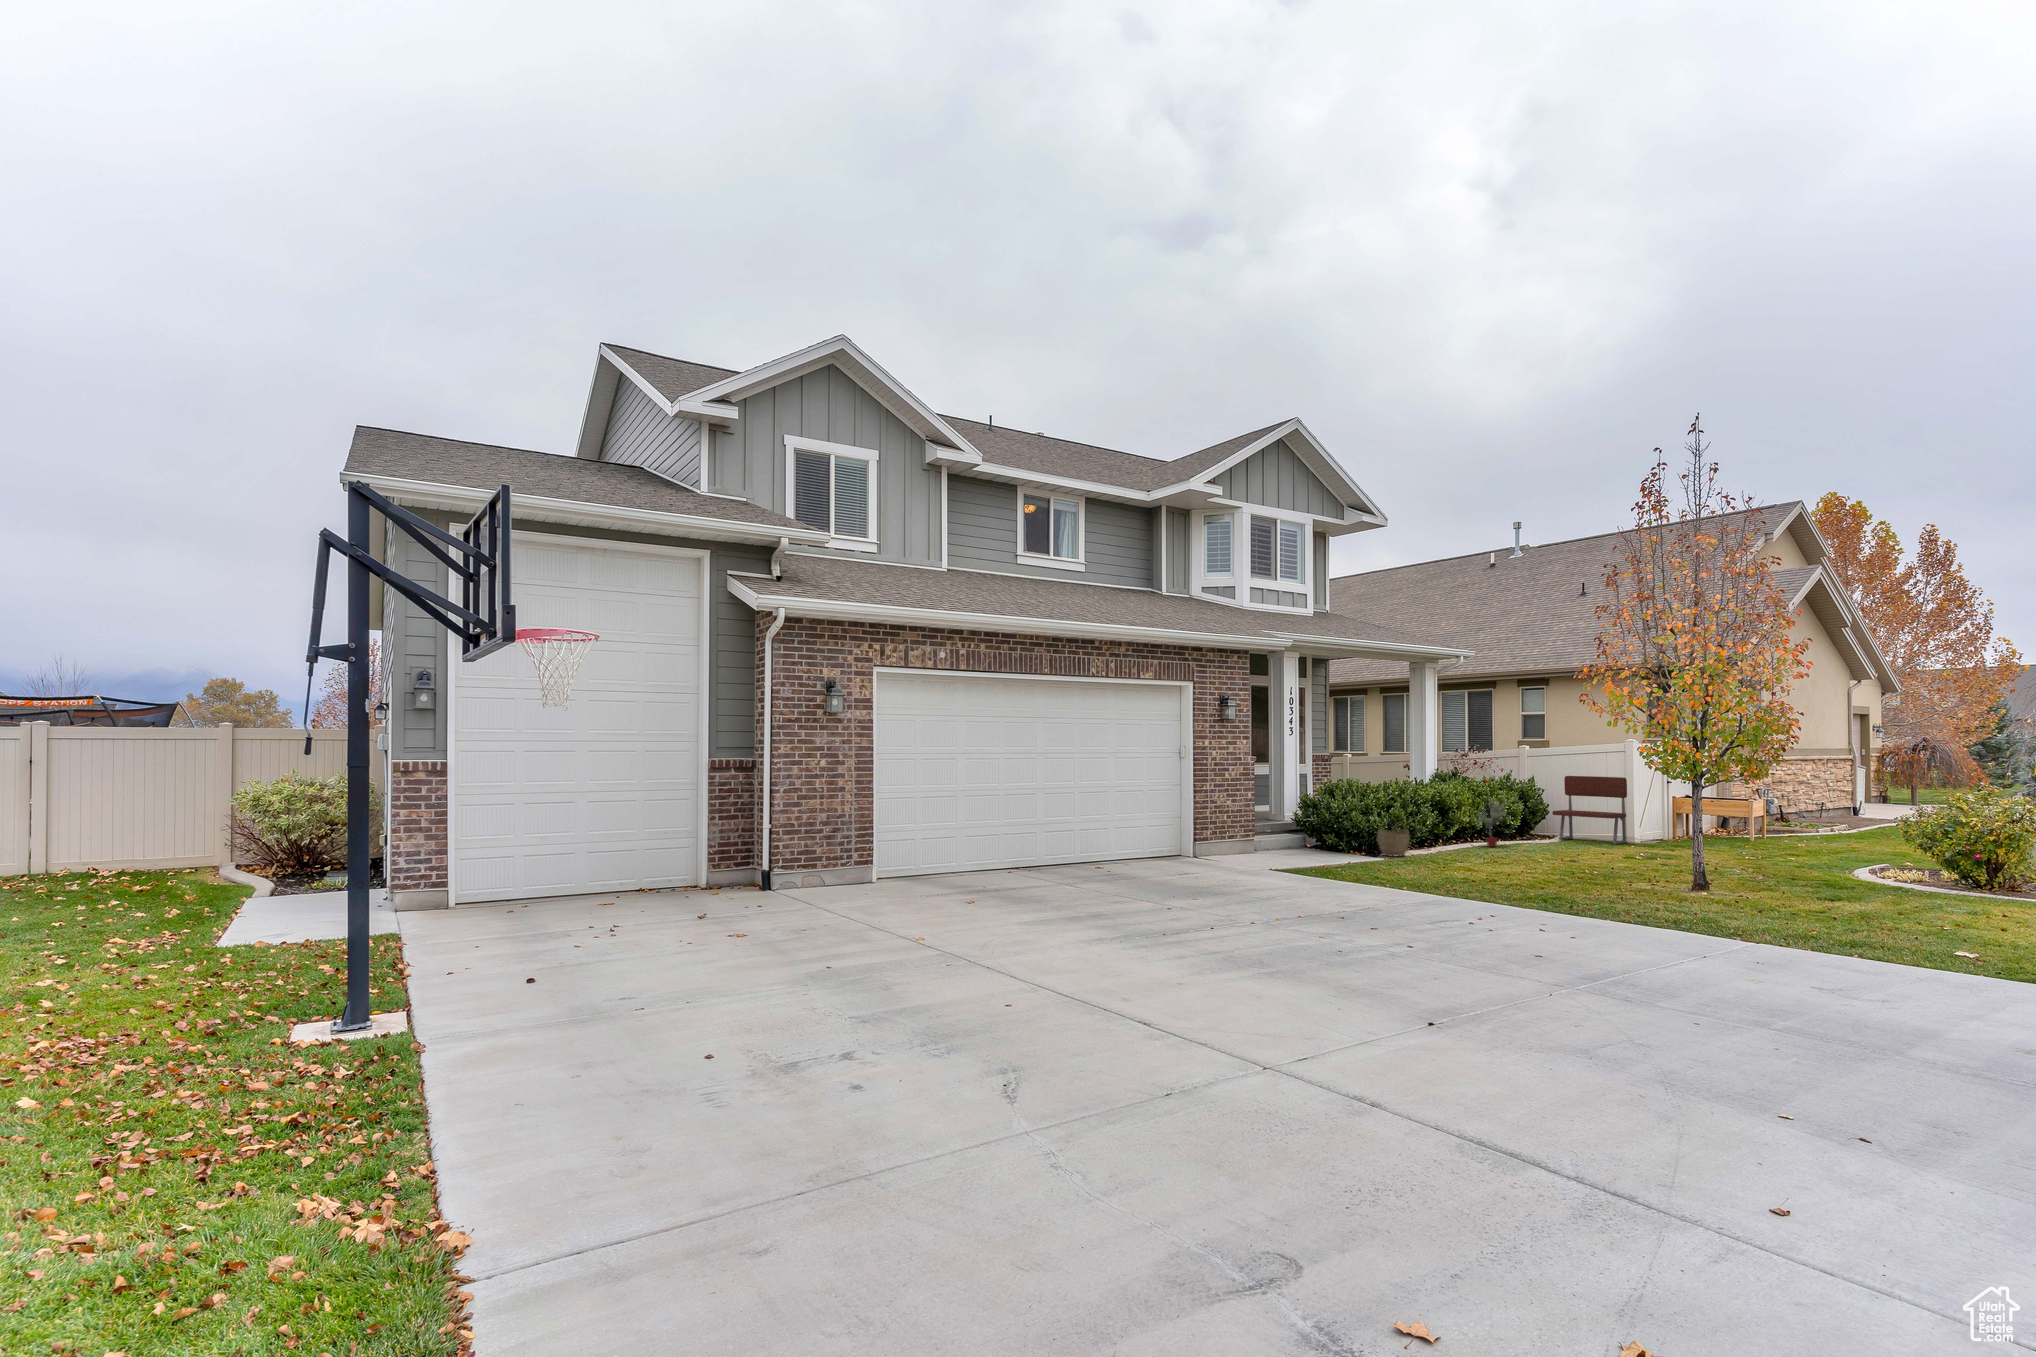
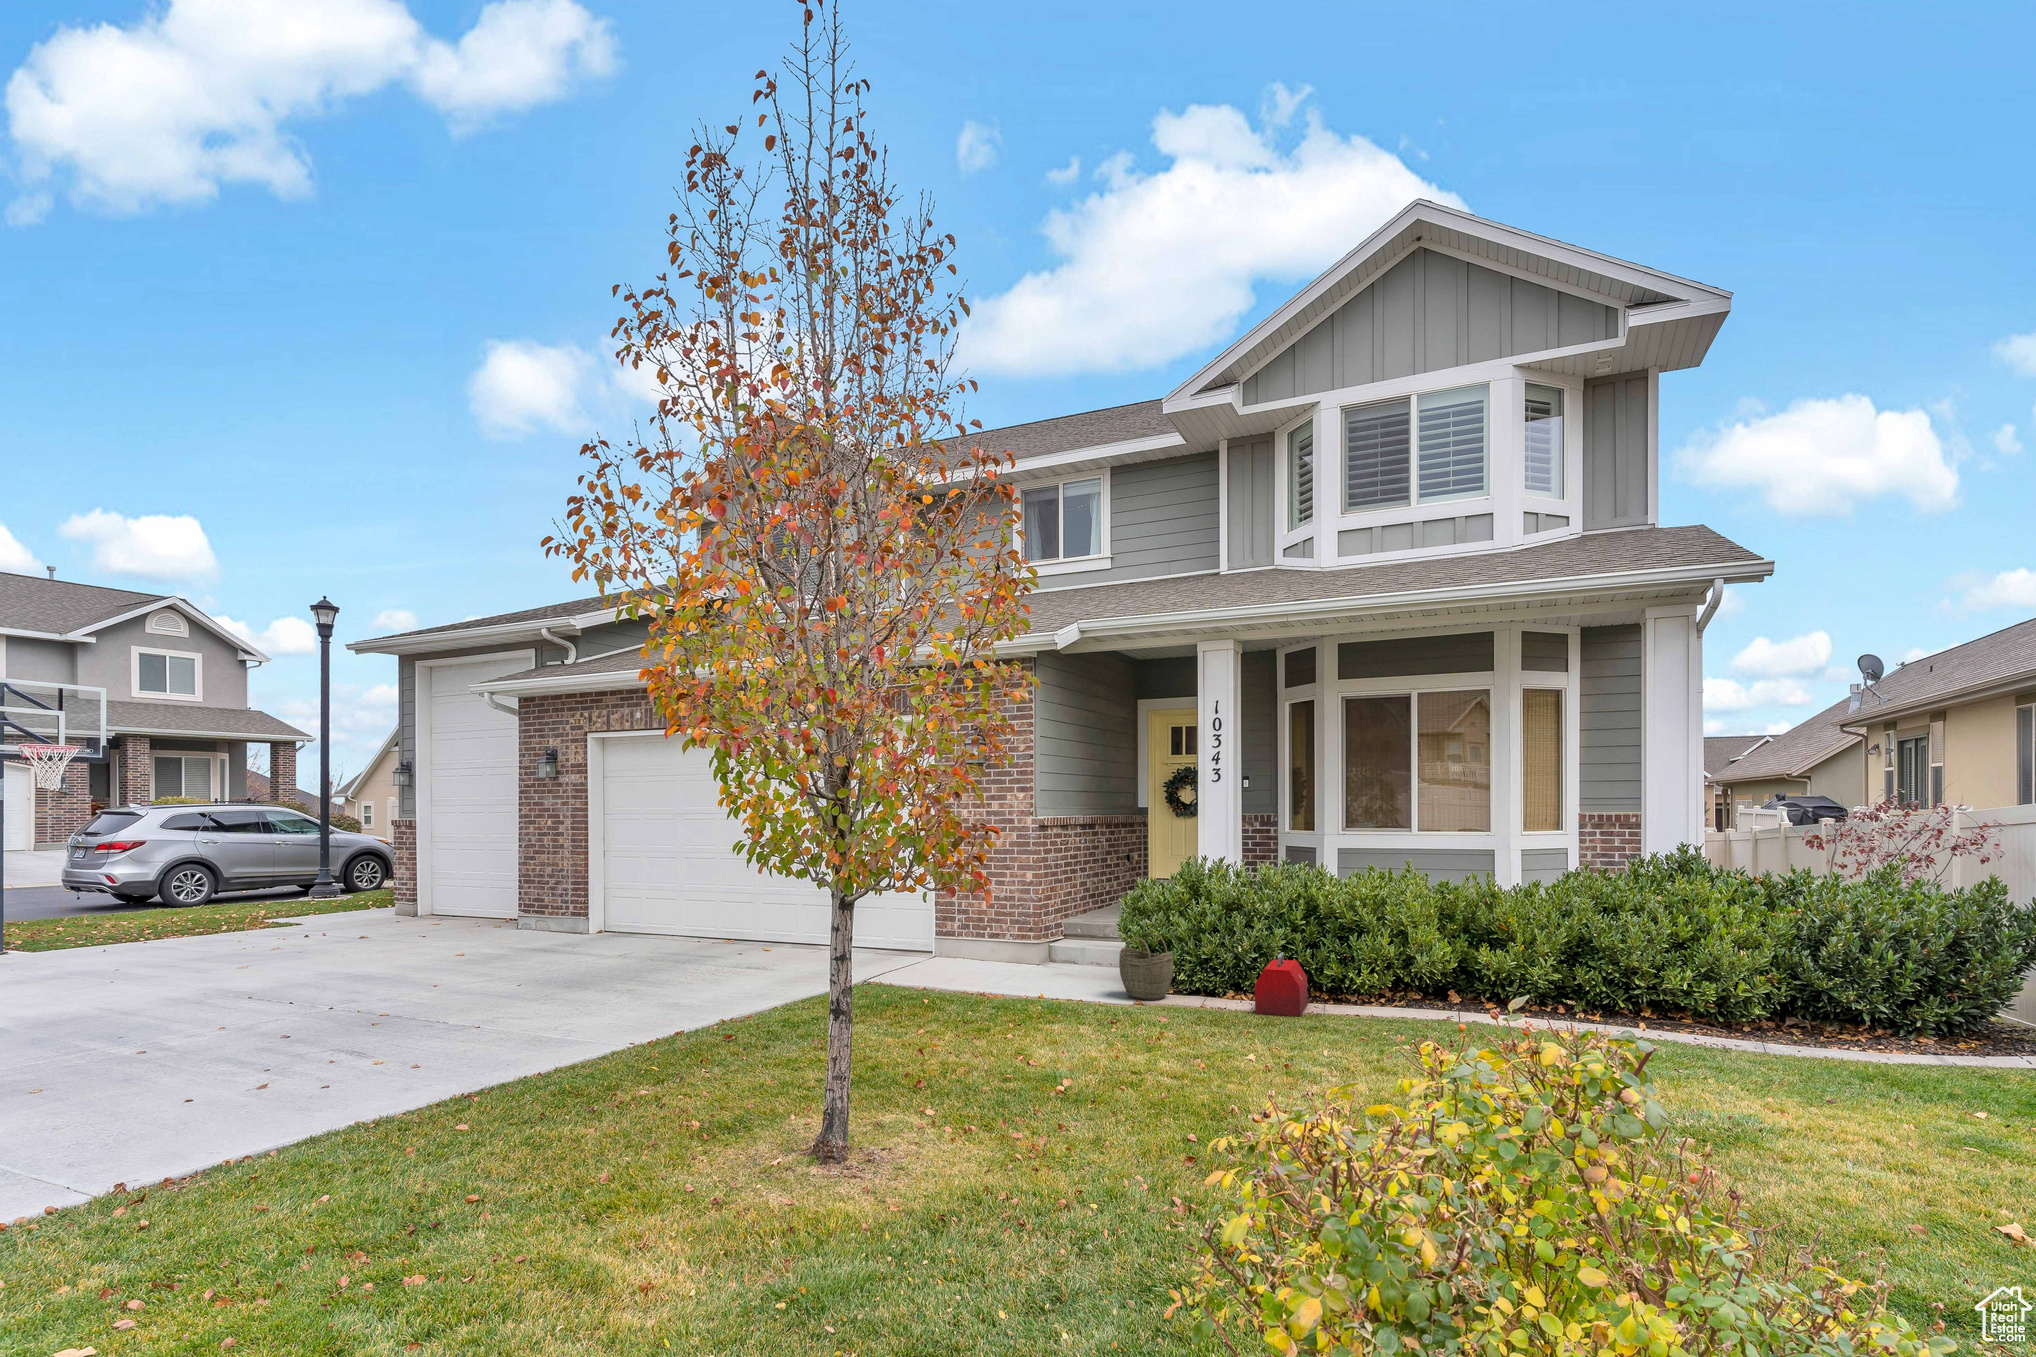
bench: present [1553,776,1627,844] -> none [1785,875,1972,1087]
potted tree: present [1476,800,1506,847] -> none [1415,910,1512,1023]
toolbox: none [1422,824,1465,854] -> present [1255,953,1308,1016]

